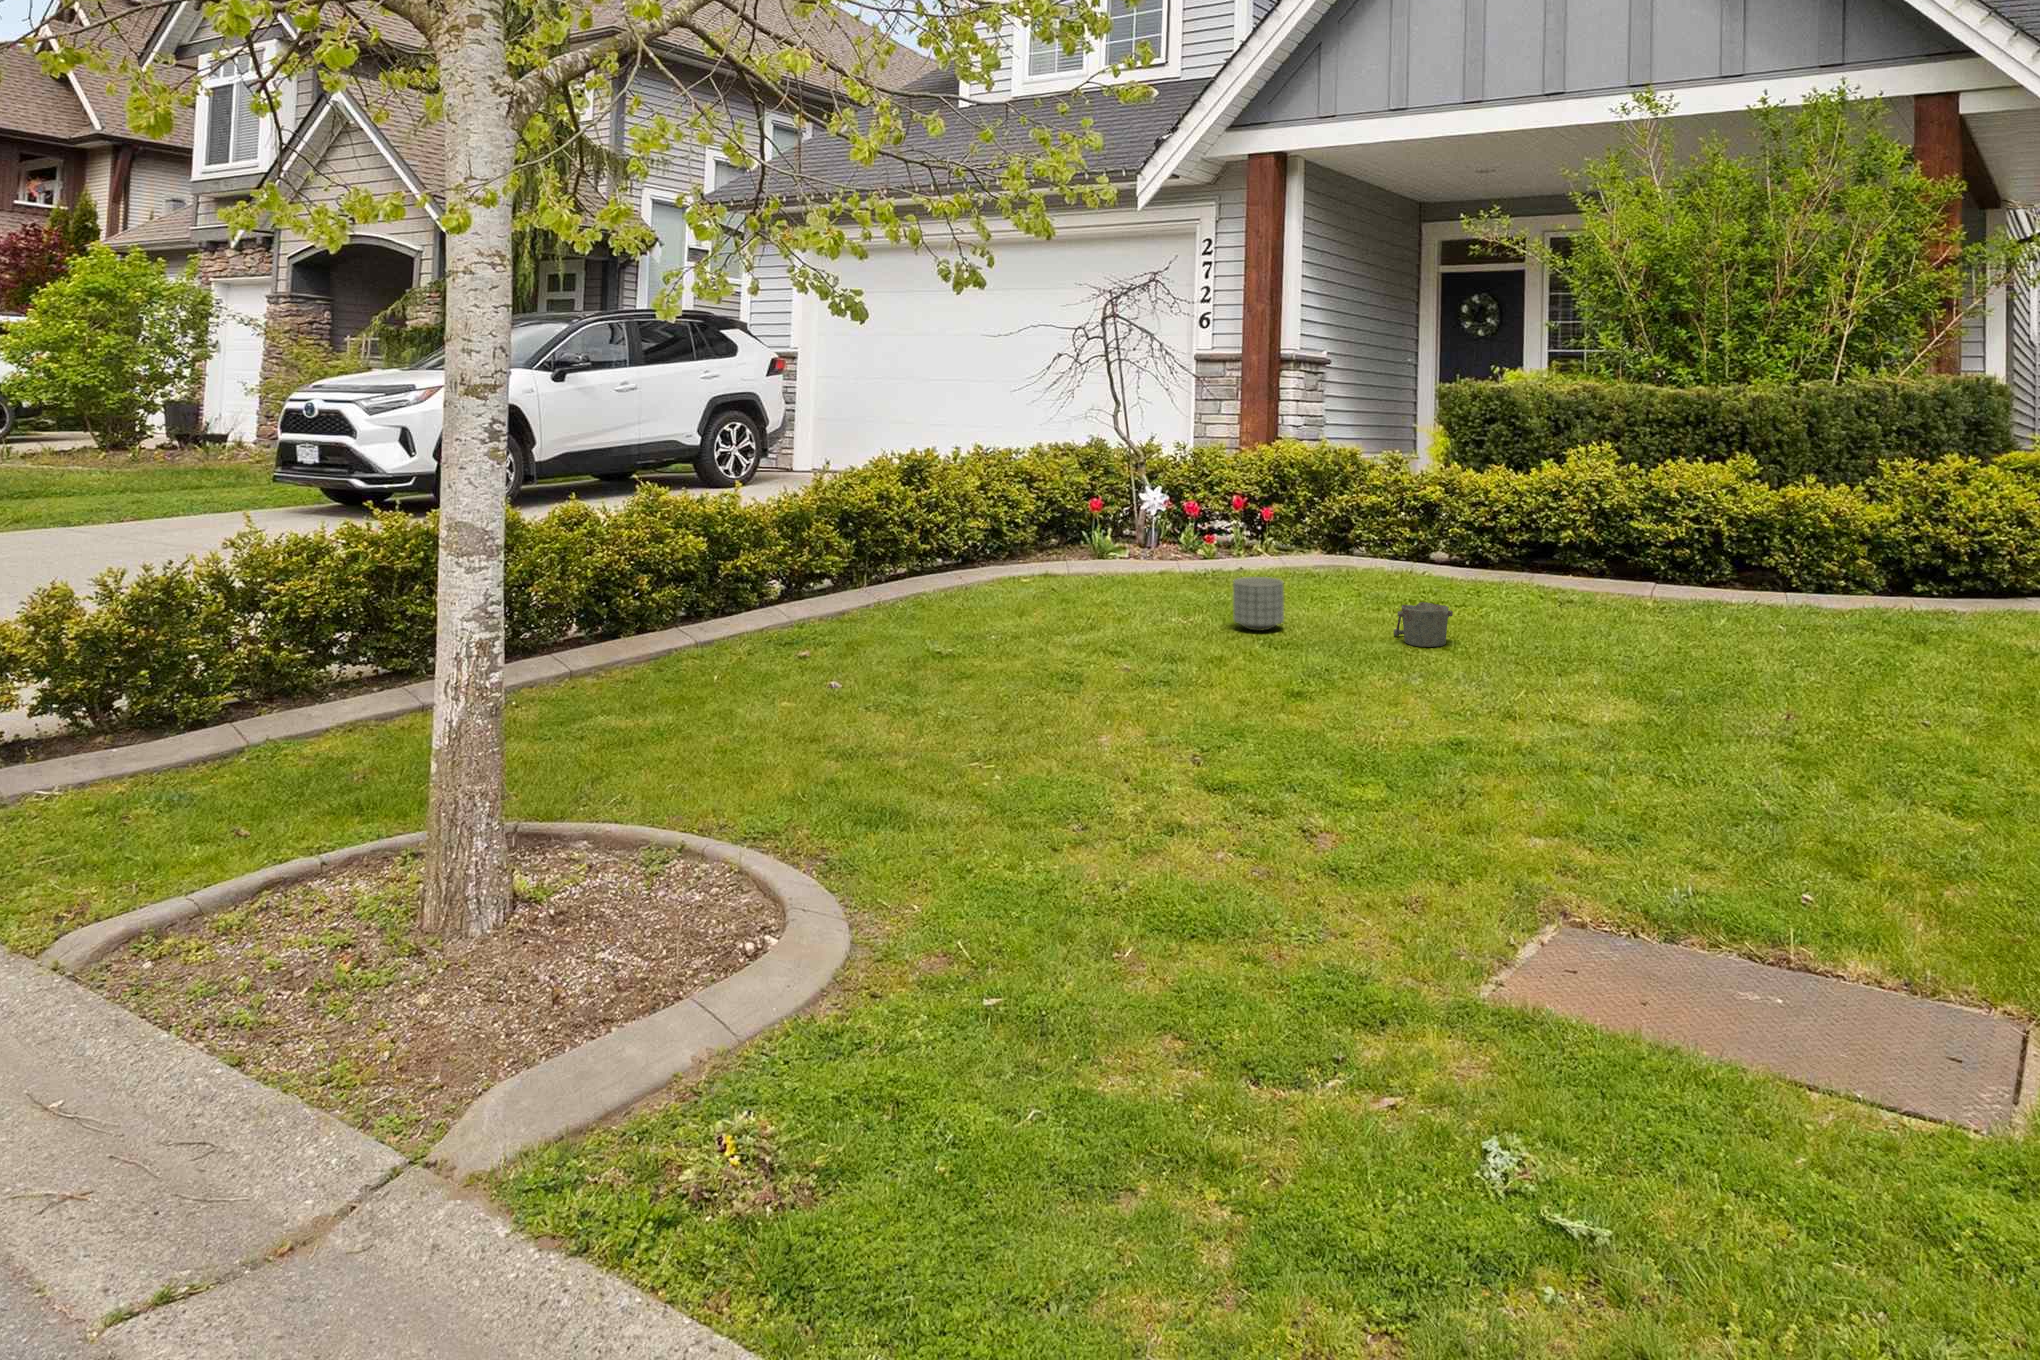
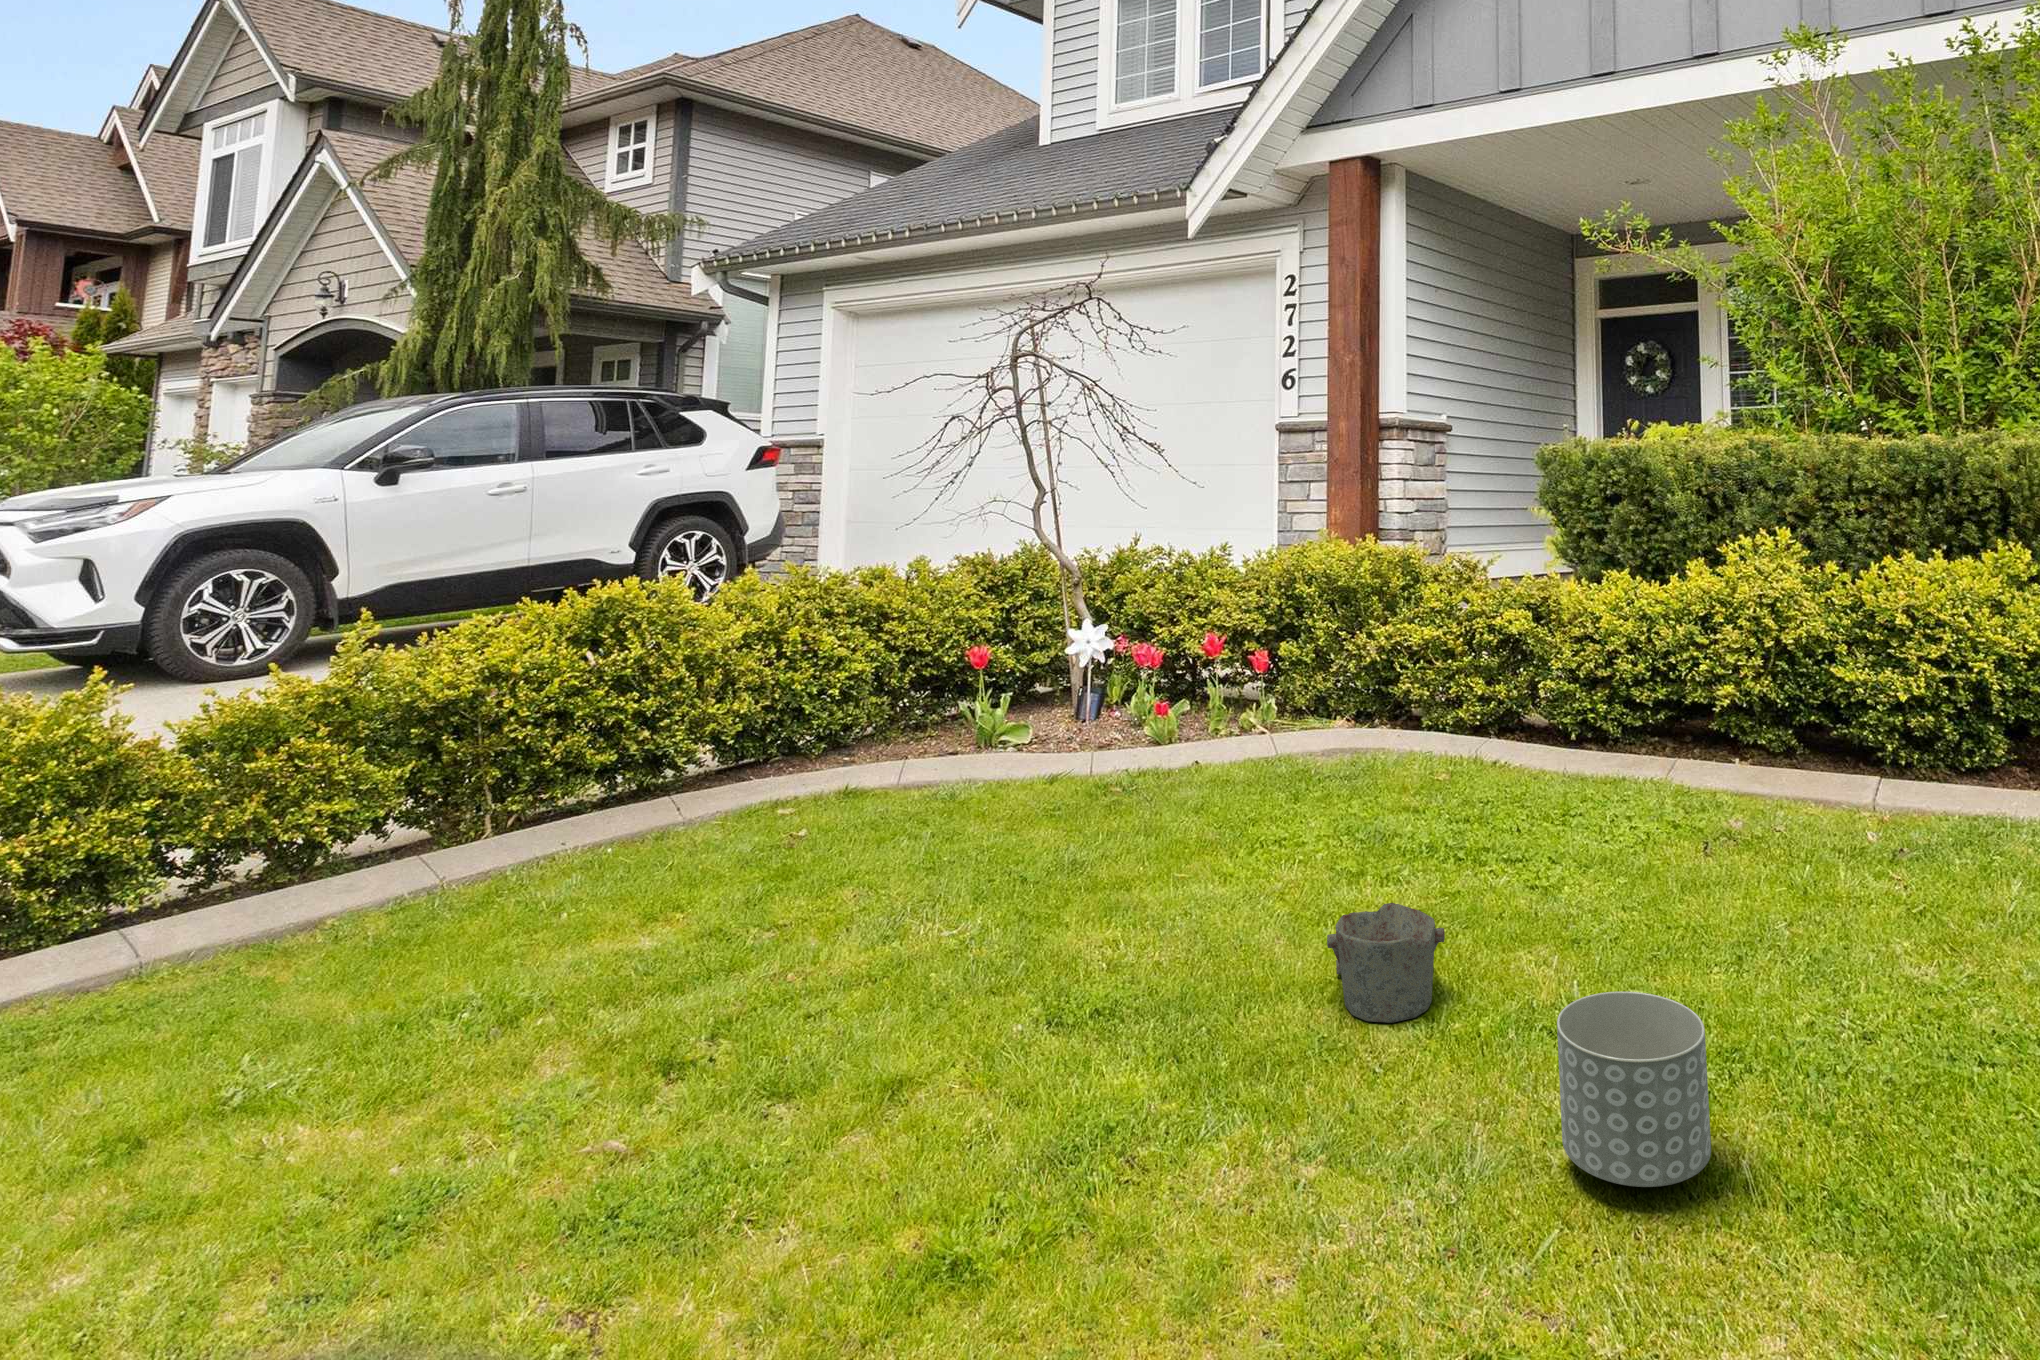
planter: present [1233,577,1284,631] -> present [1557,992,1711,1187]

